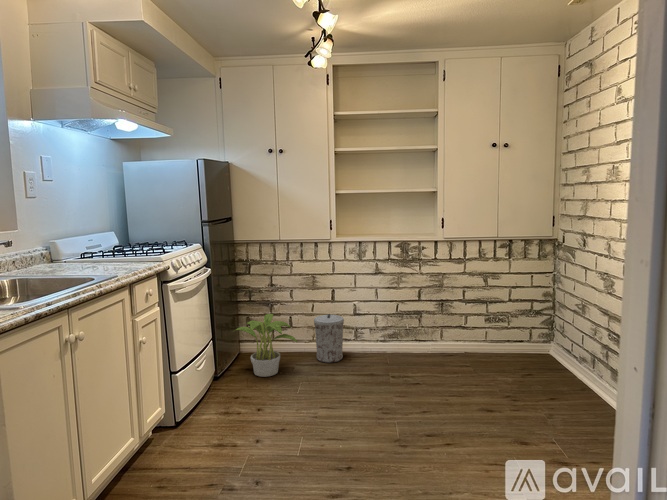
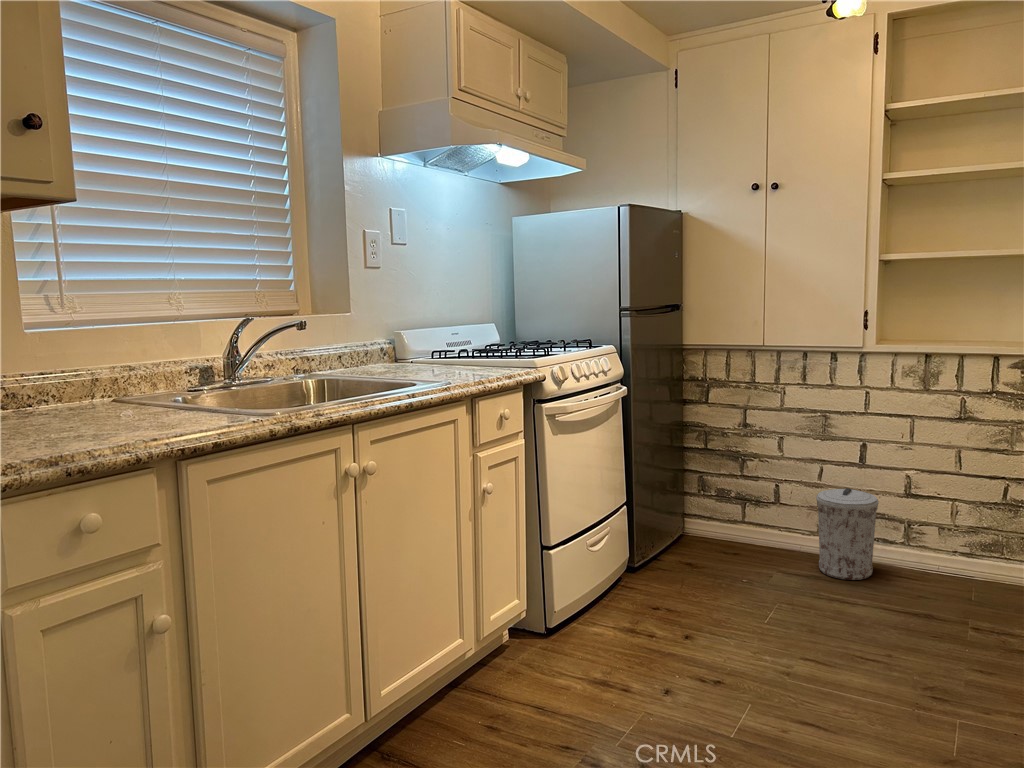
potted plant: present [236,314,297,377] -> none [667,474,775,581]

